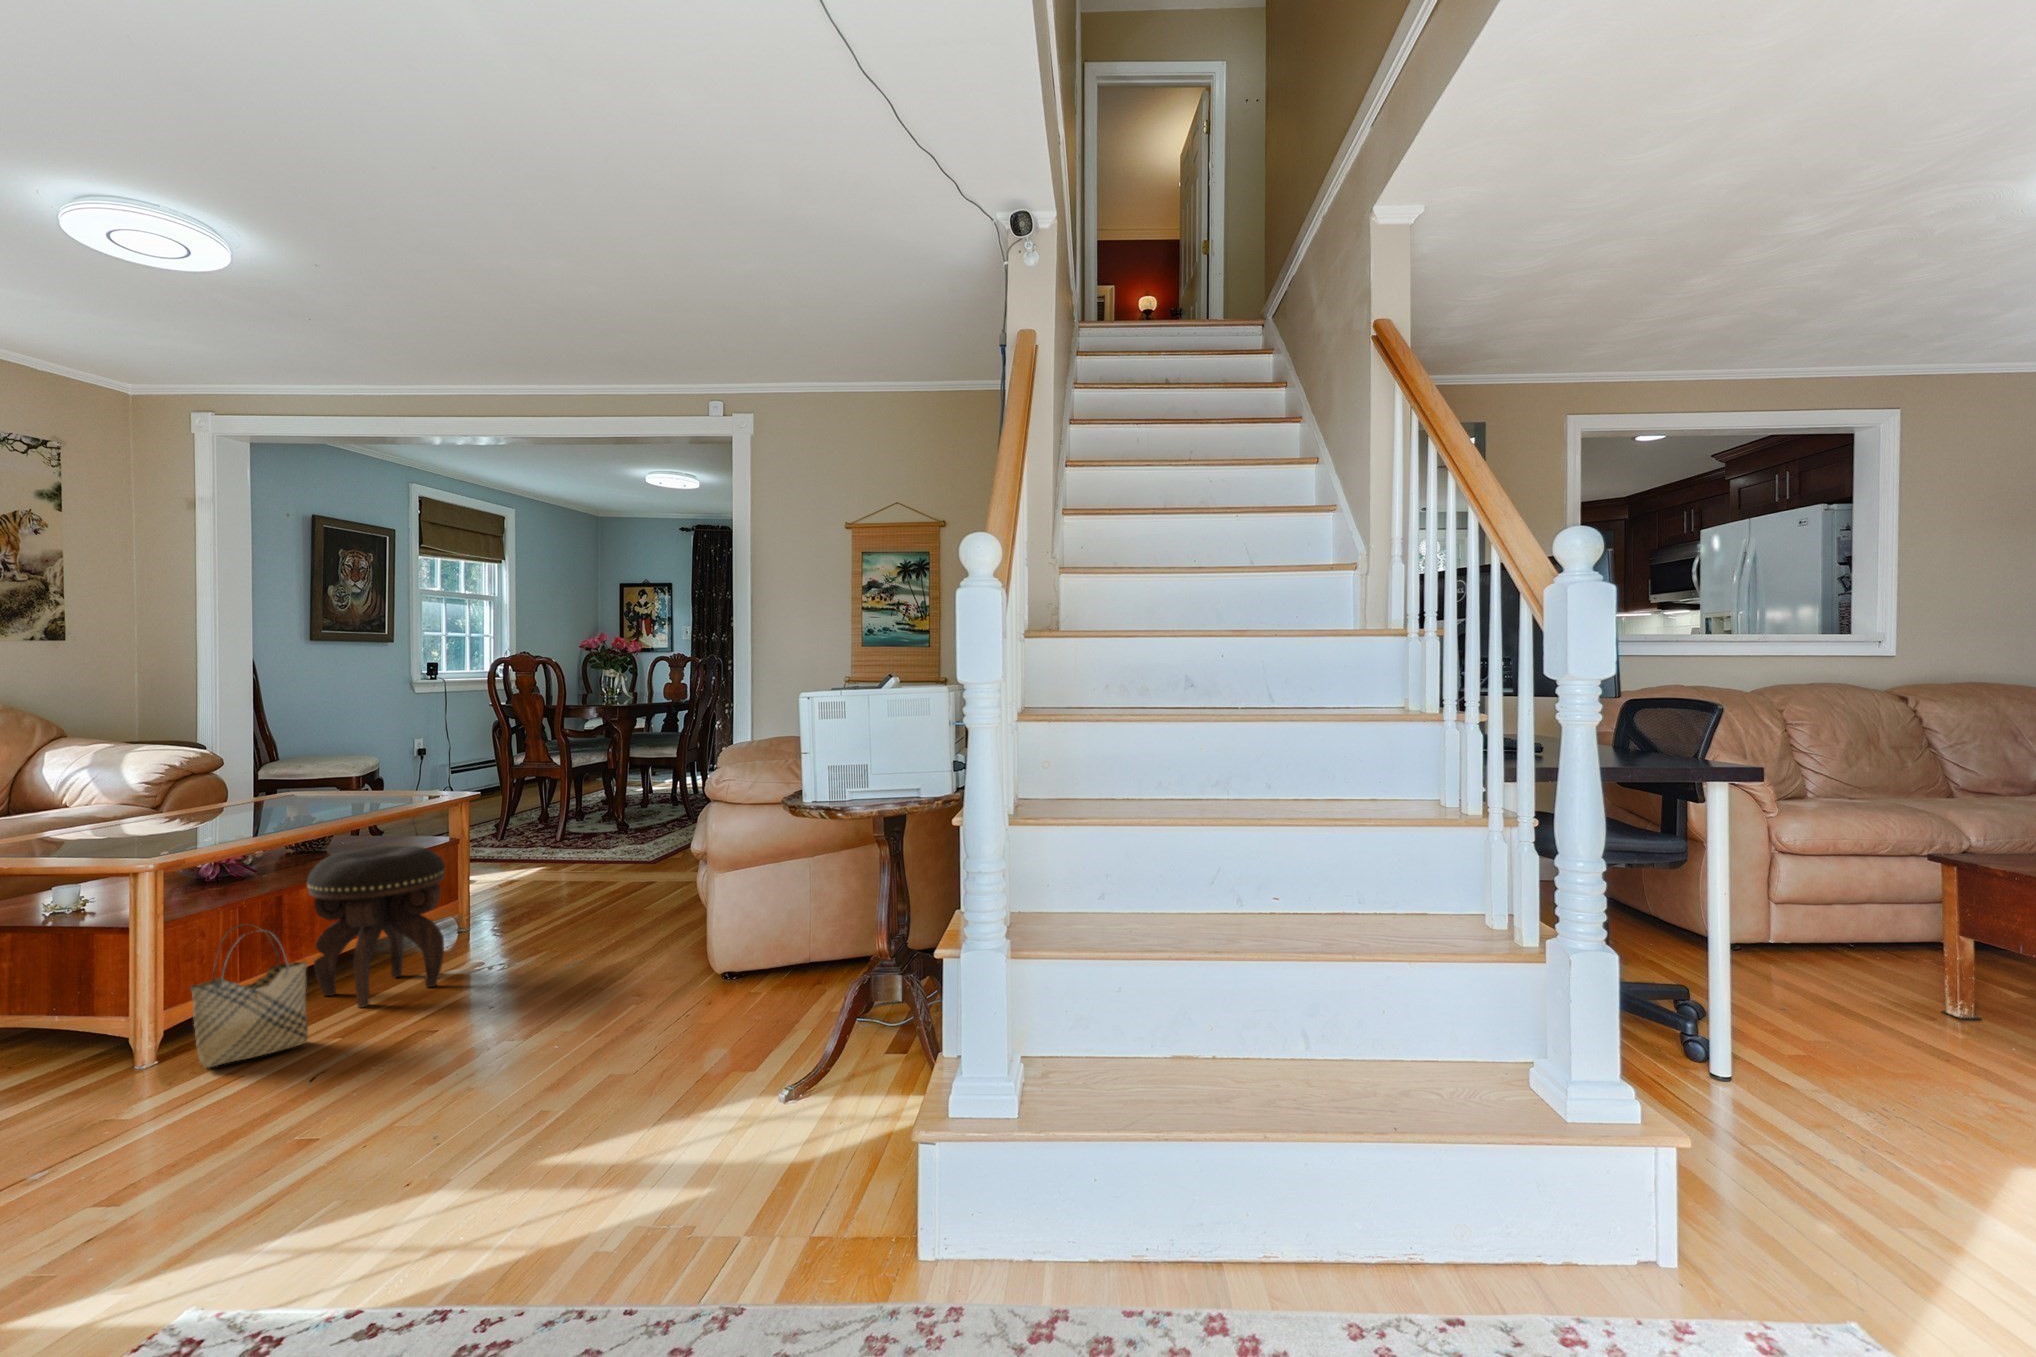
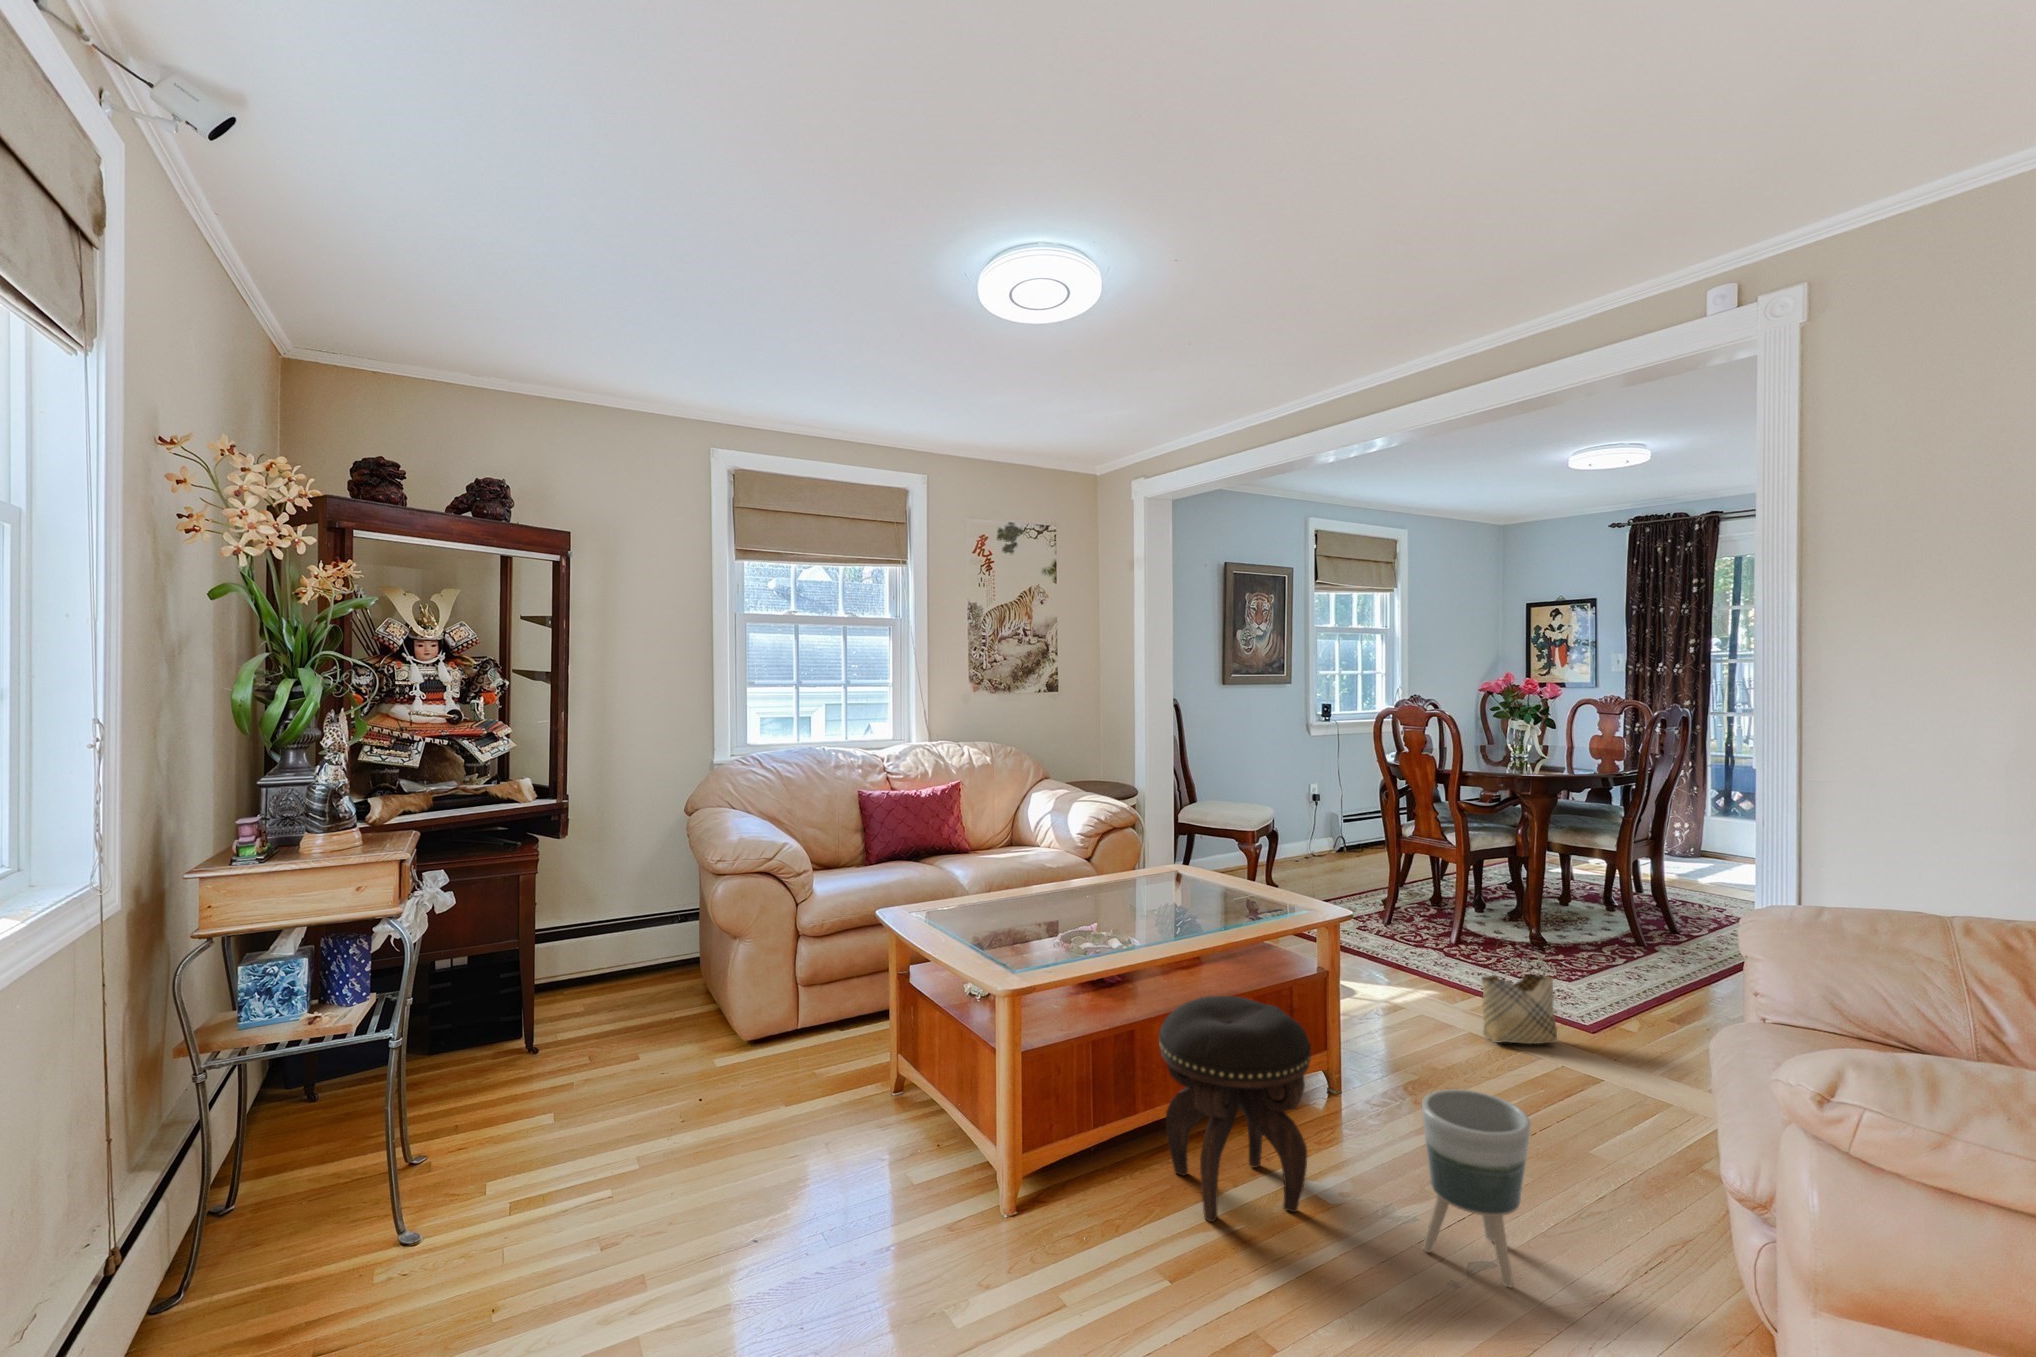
planter: none [530,867,600,977] -> present [1422,1089,1531,1288]
woven basket: present [190,924,308,1068] -> present [1482,937,1557,1044]

